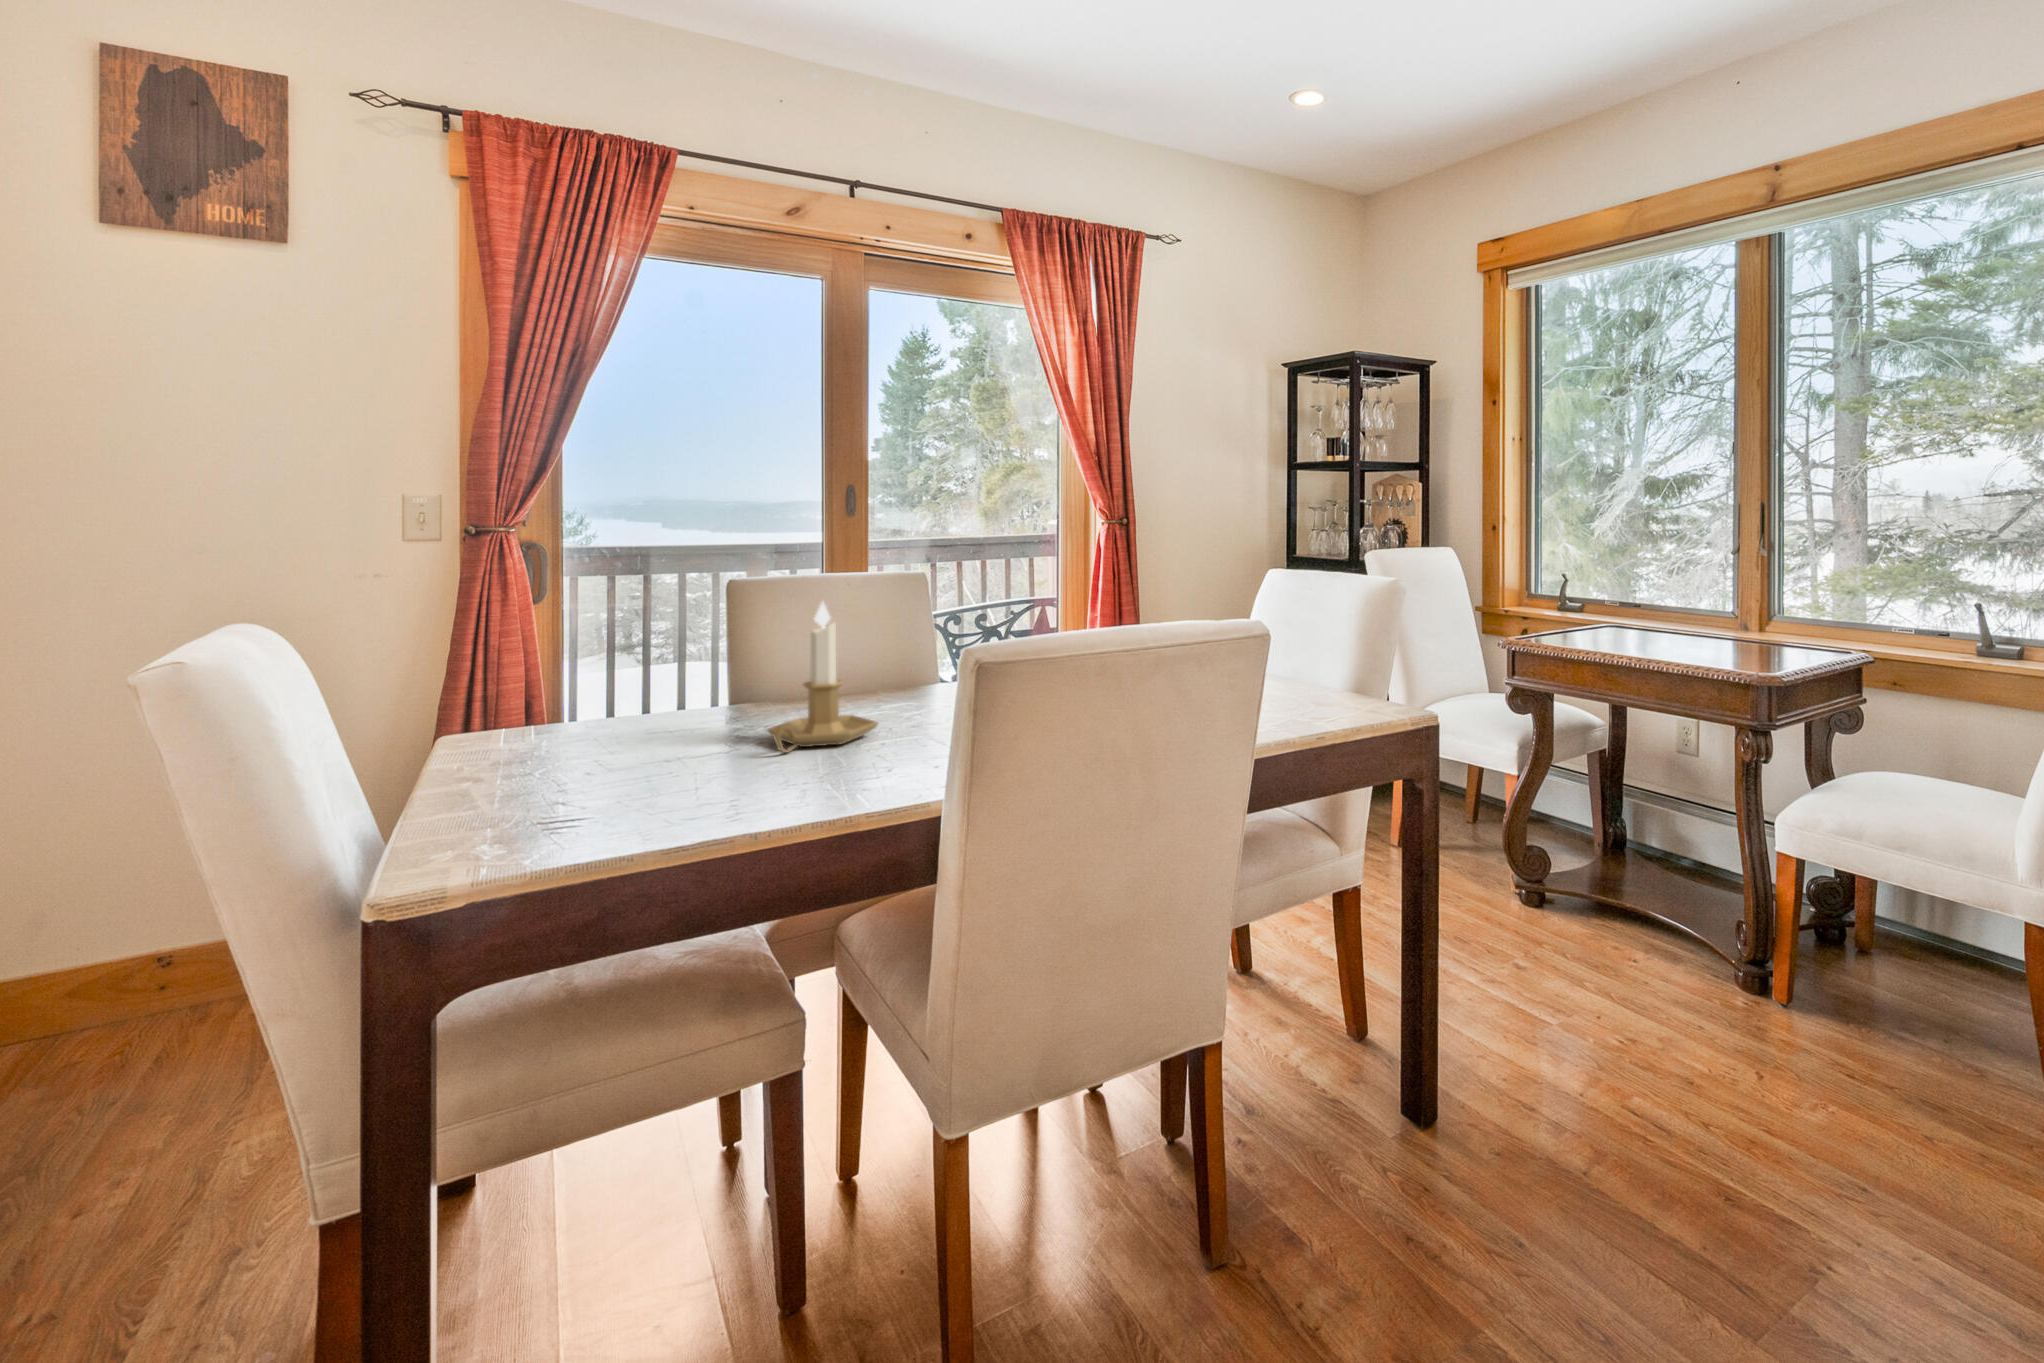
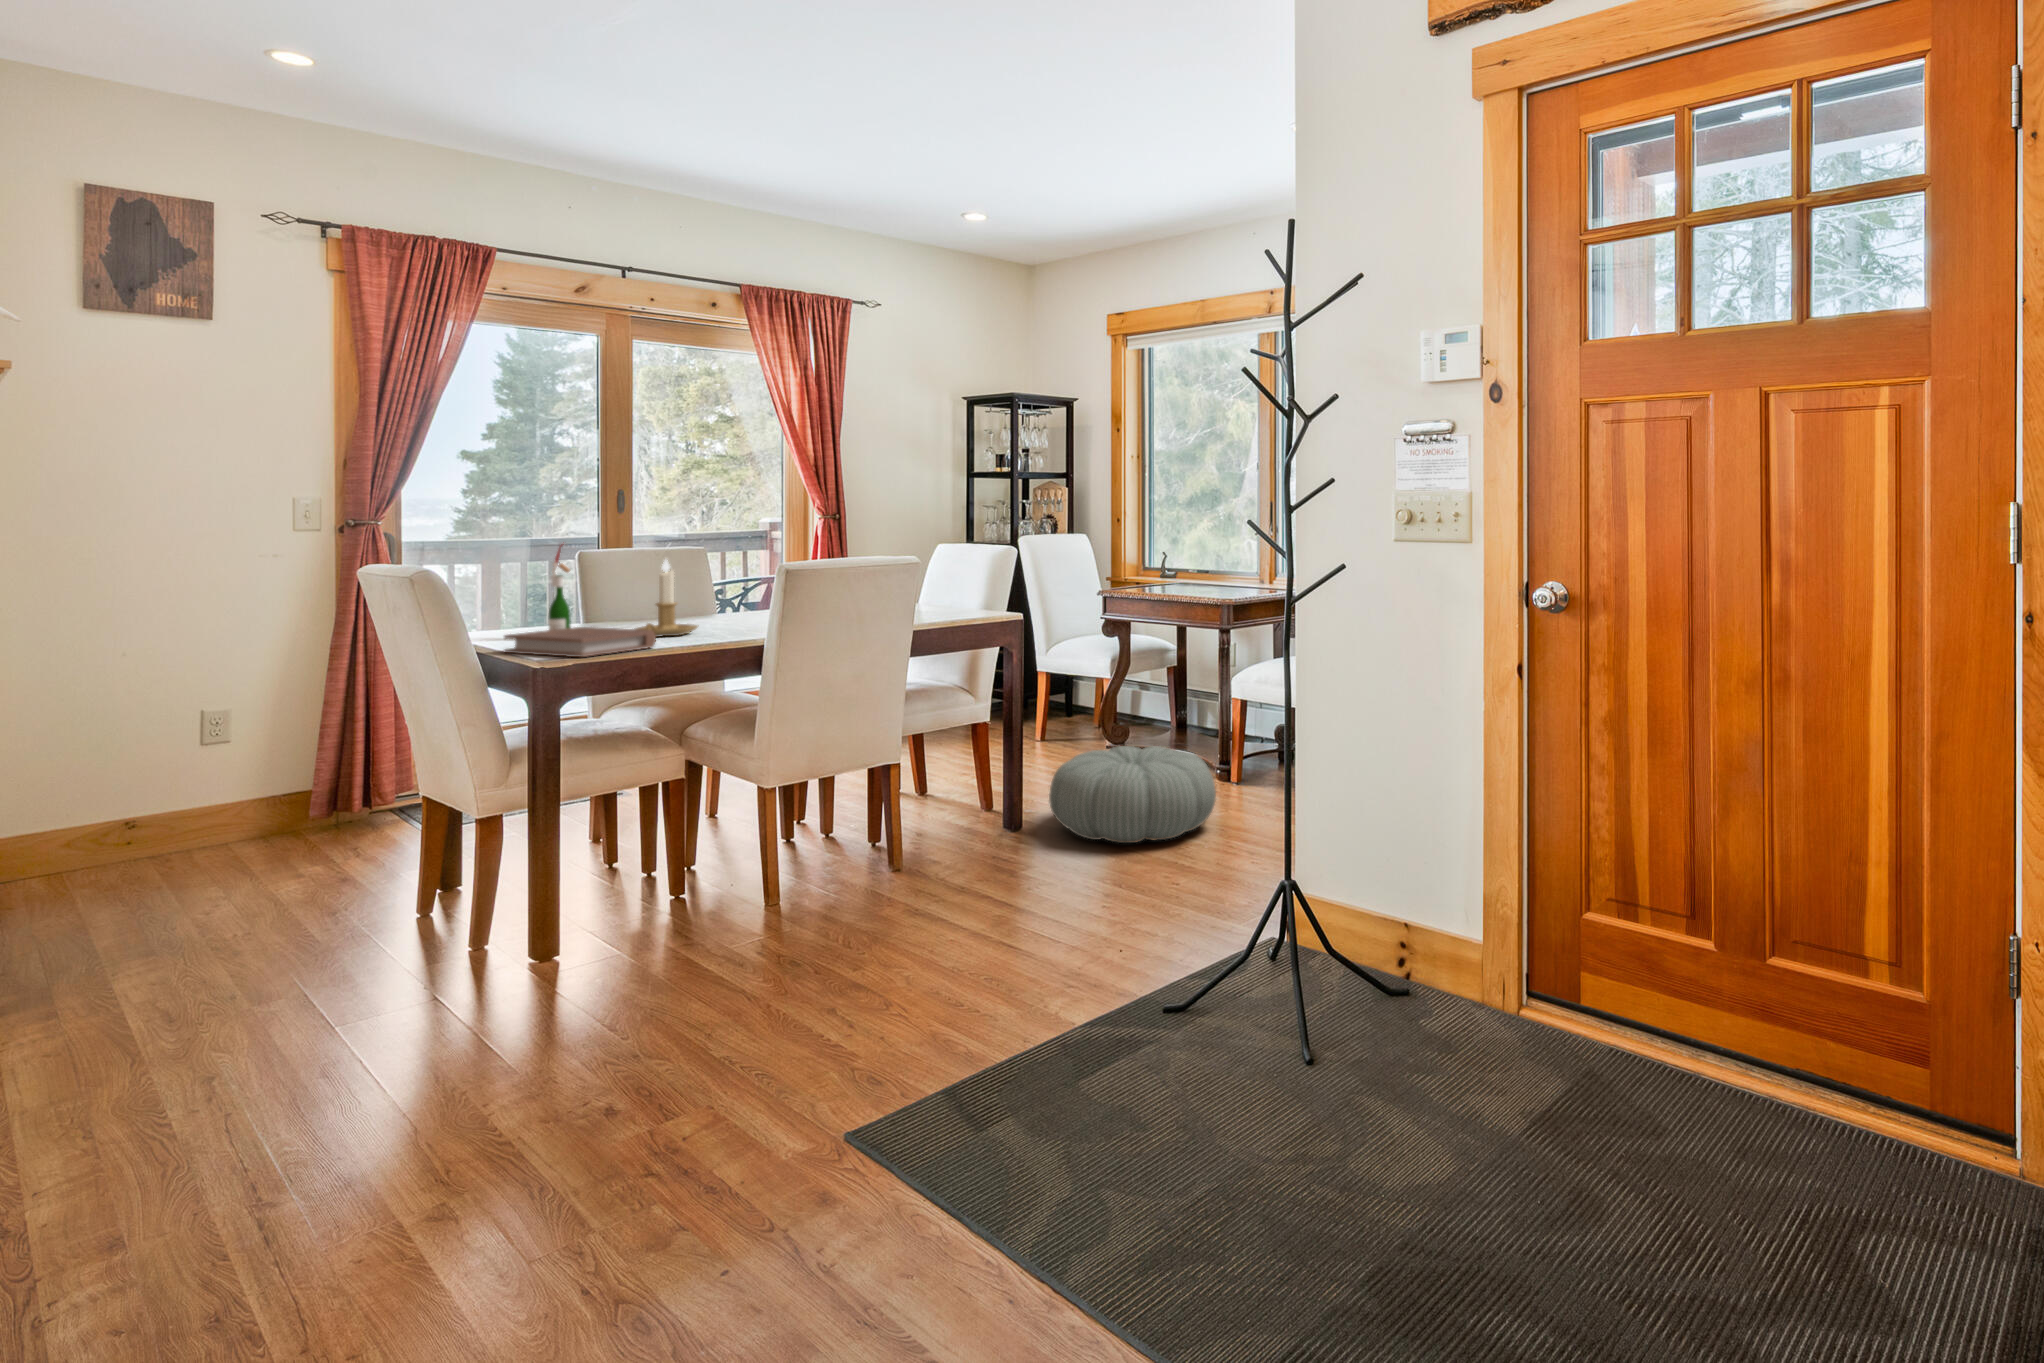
wine bottle: none [625,572,678,746] -> present [549,544,571,630]
book: none [474,736,761,841] -> present [504,627,656,657]
pouf: none [1490,947,1840,1209] -> present [1049,746,1216,843]

